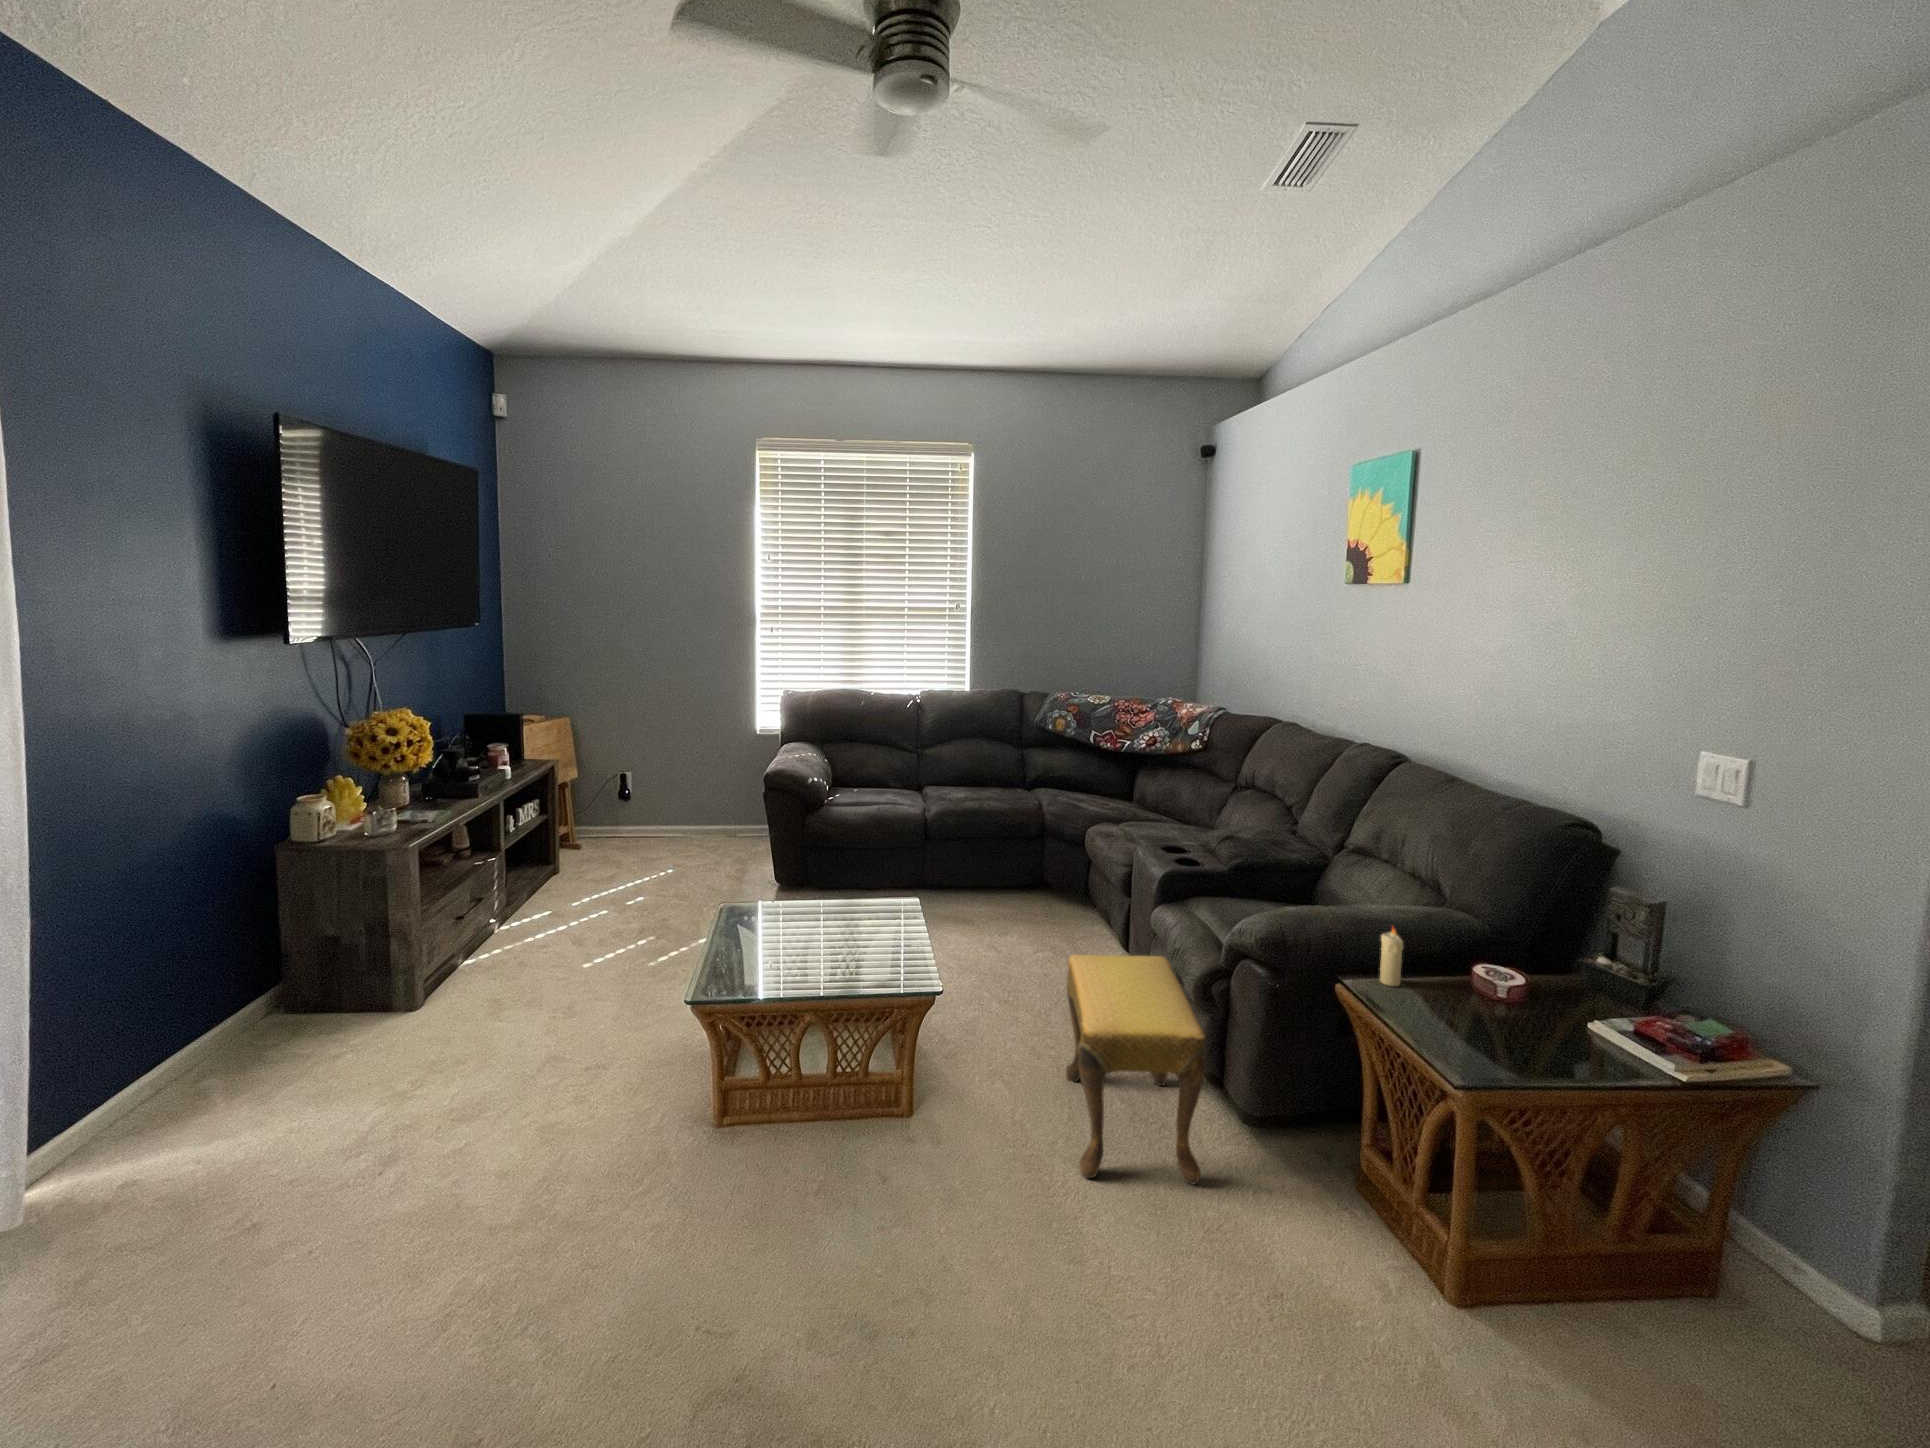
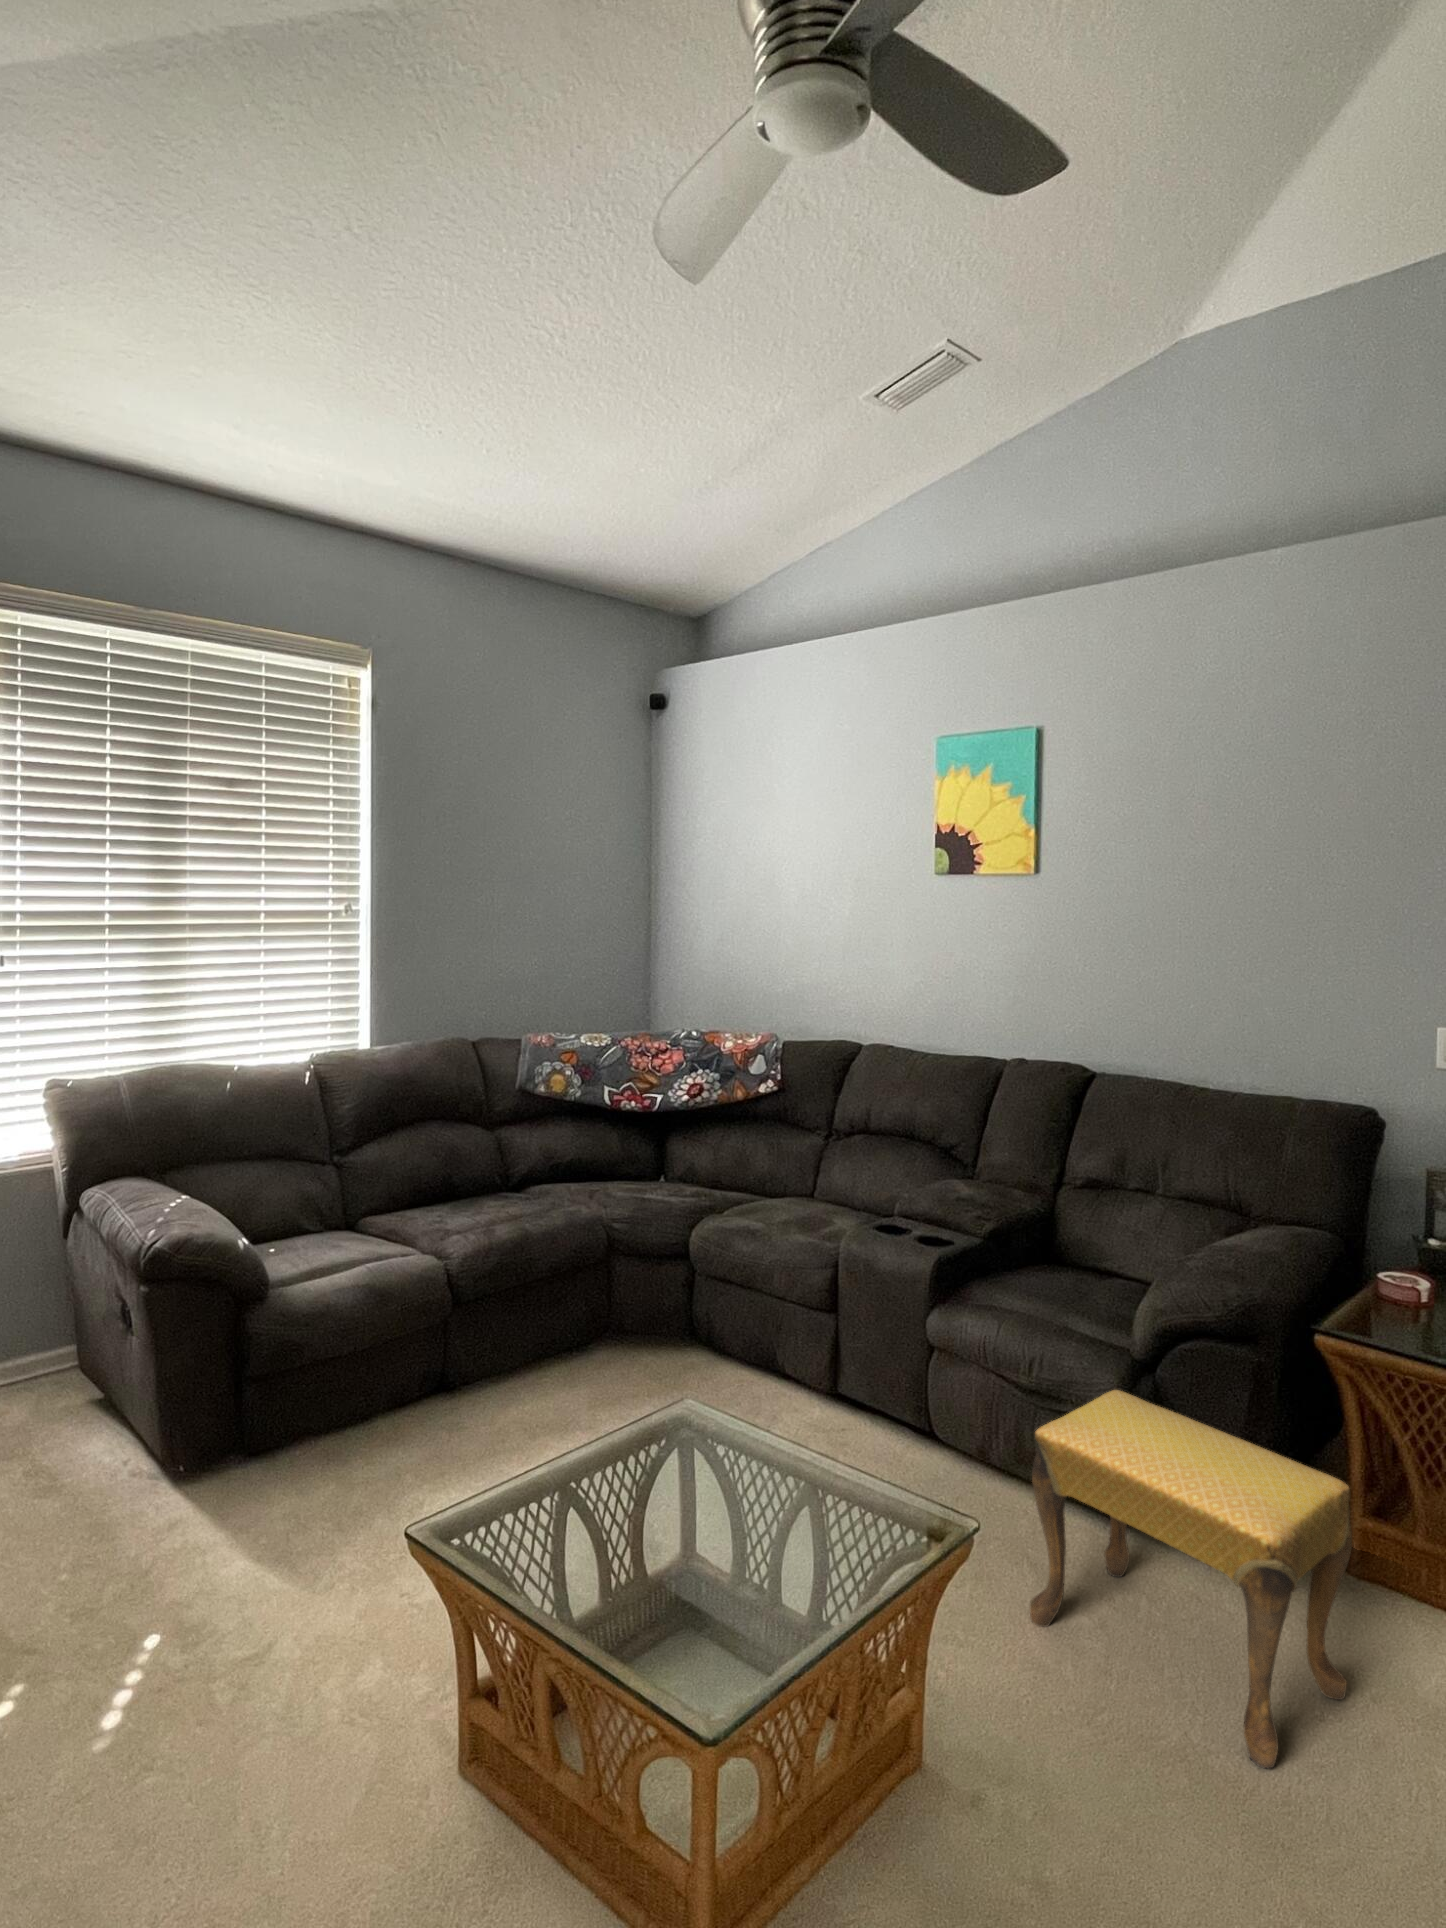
candle: present [1380,928,1403,986] -> none [1370,1270,1398,1343]

